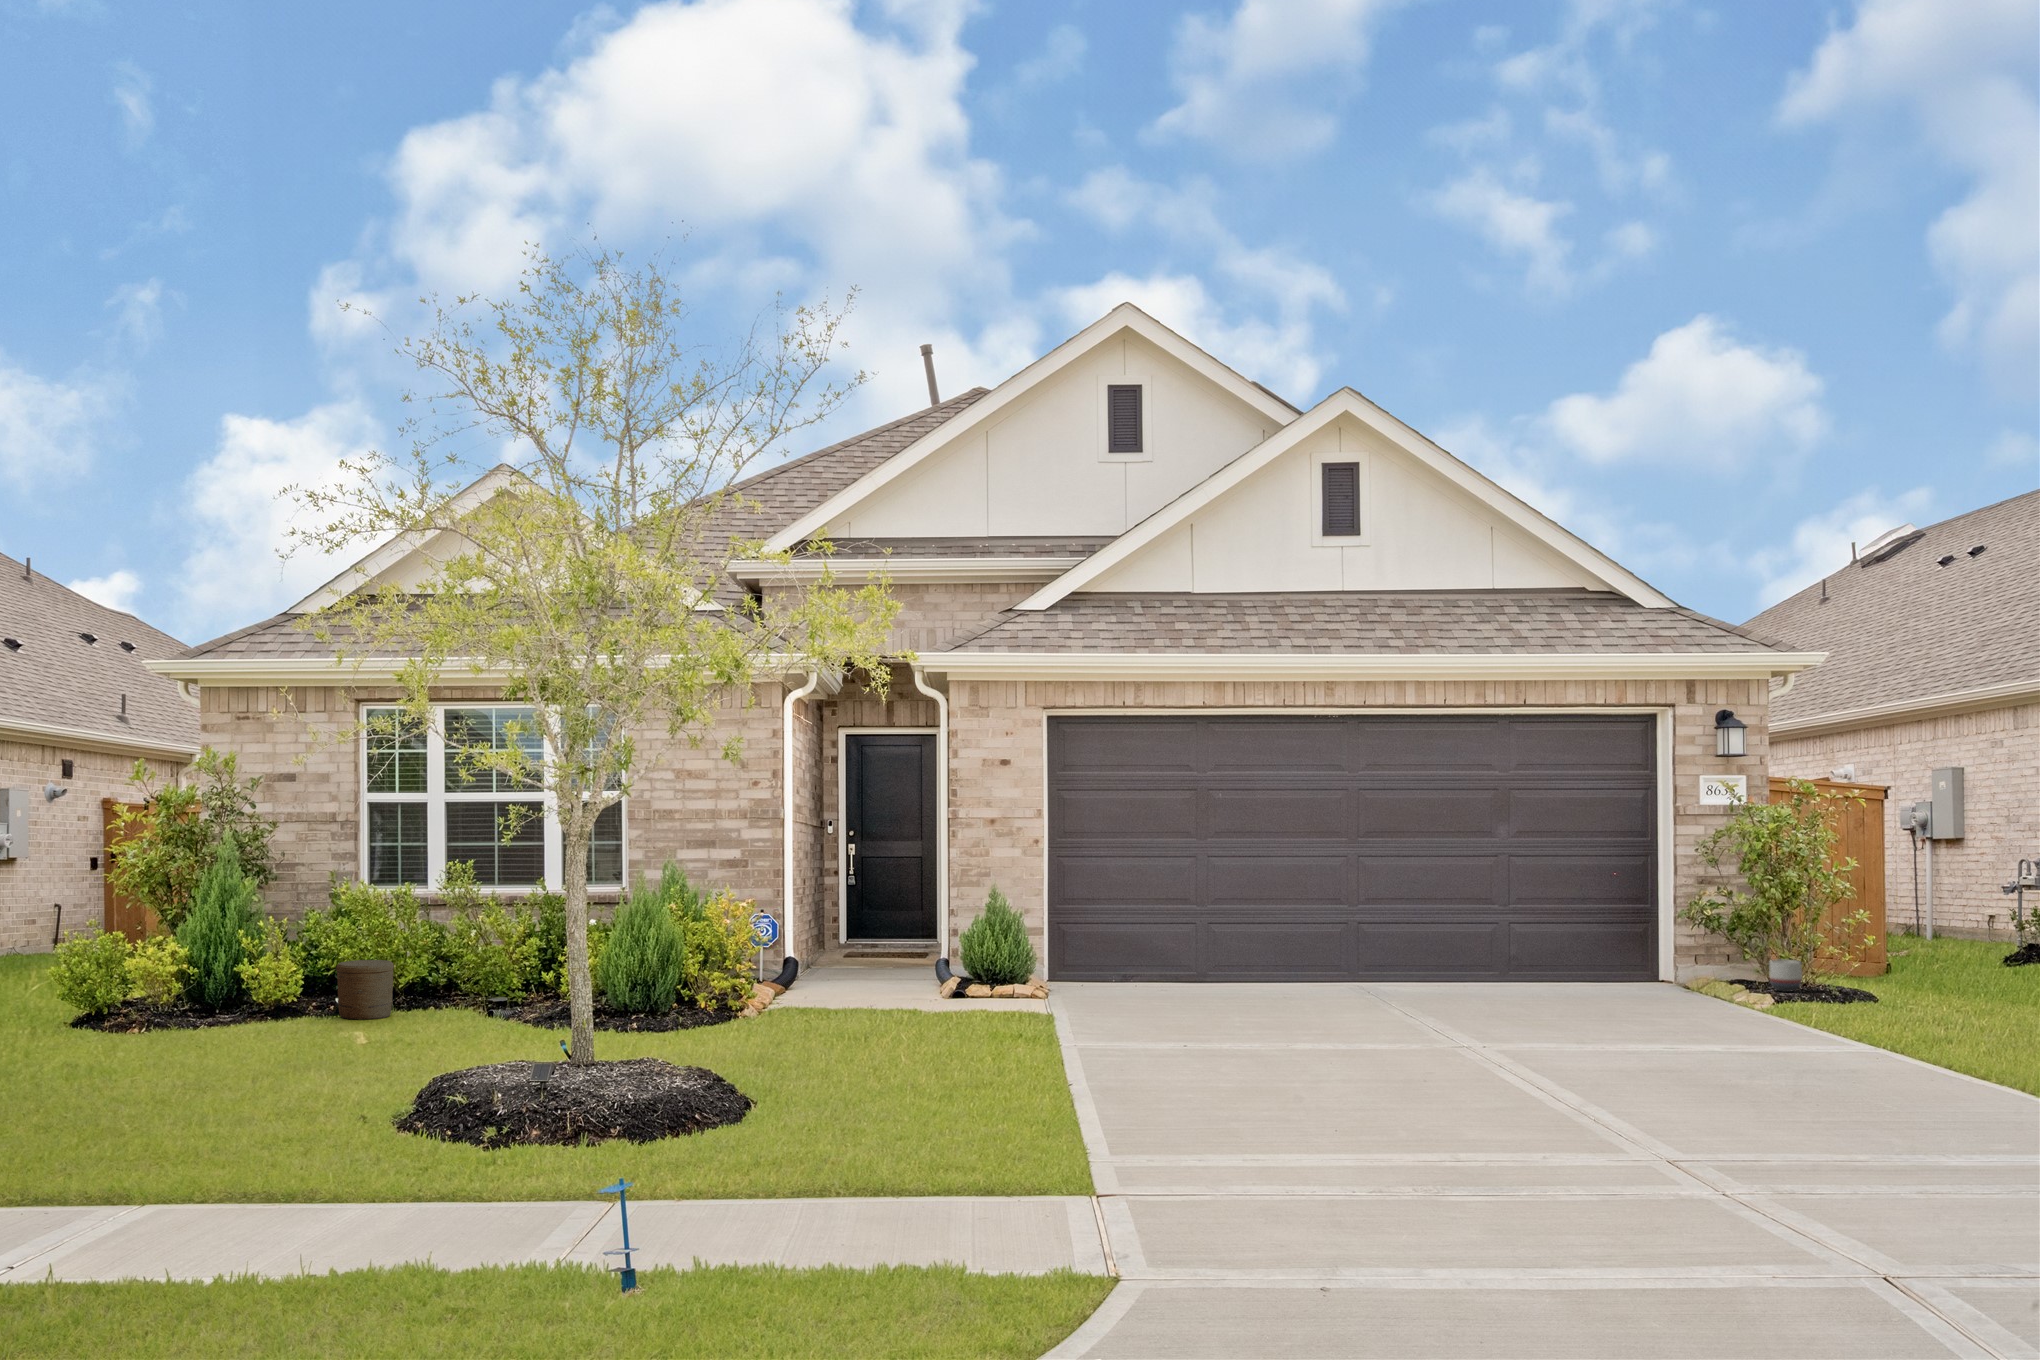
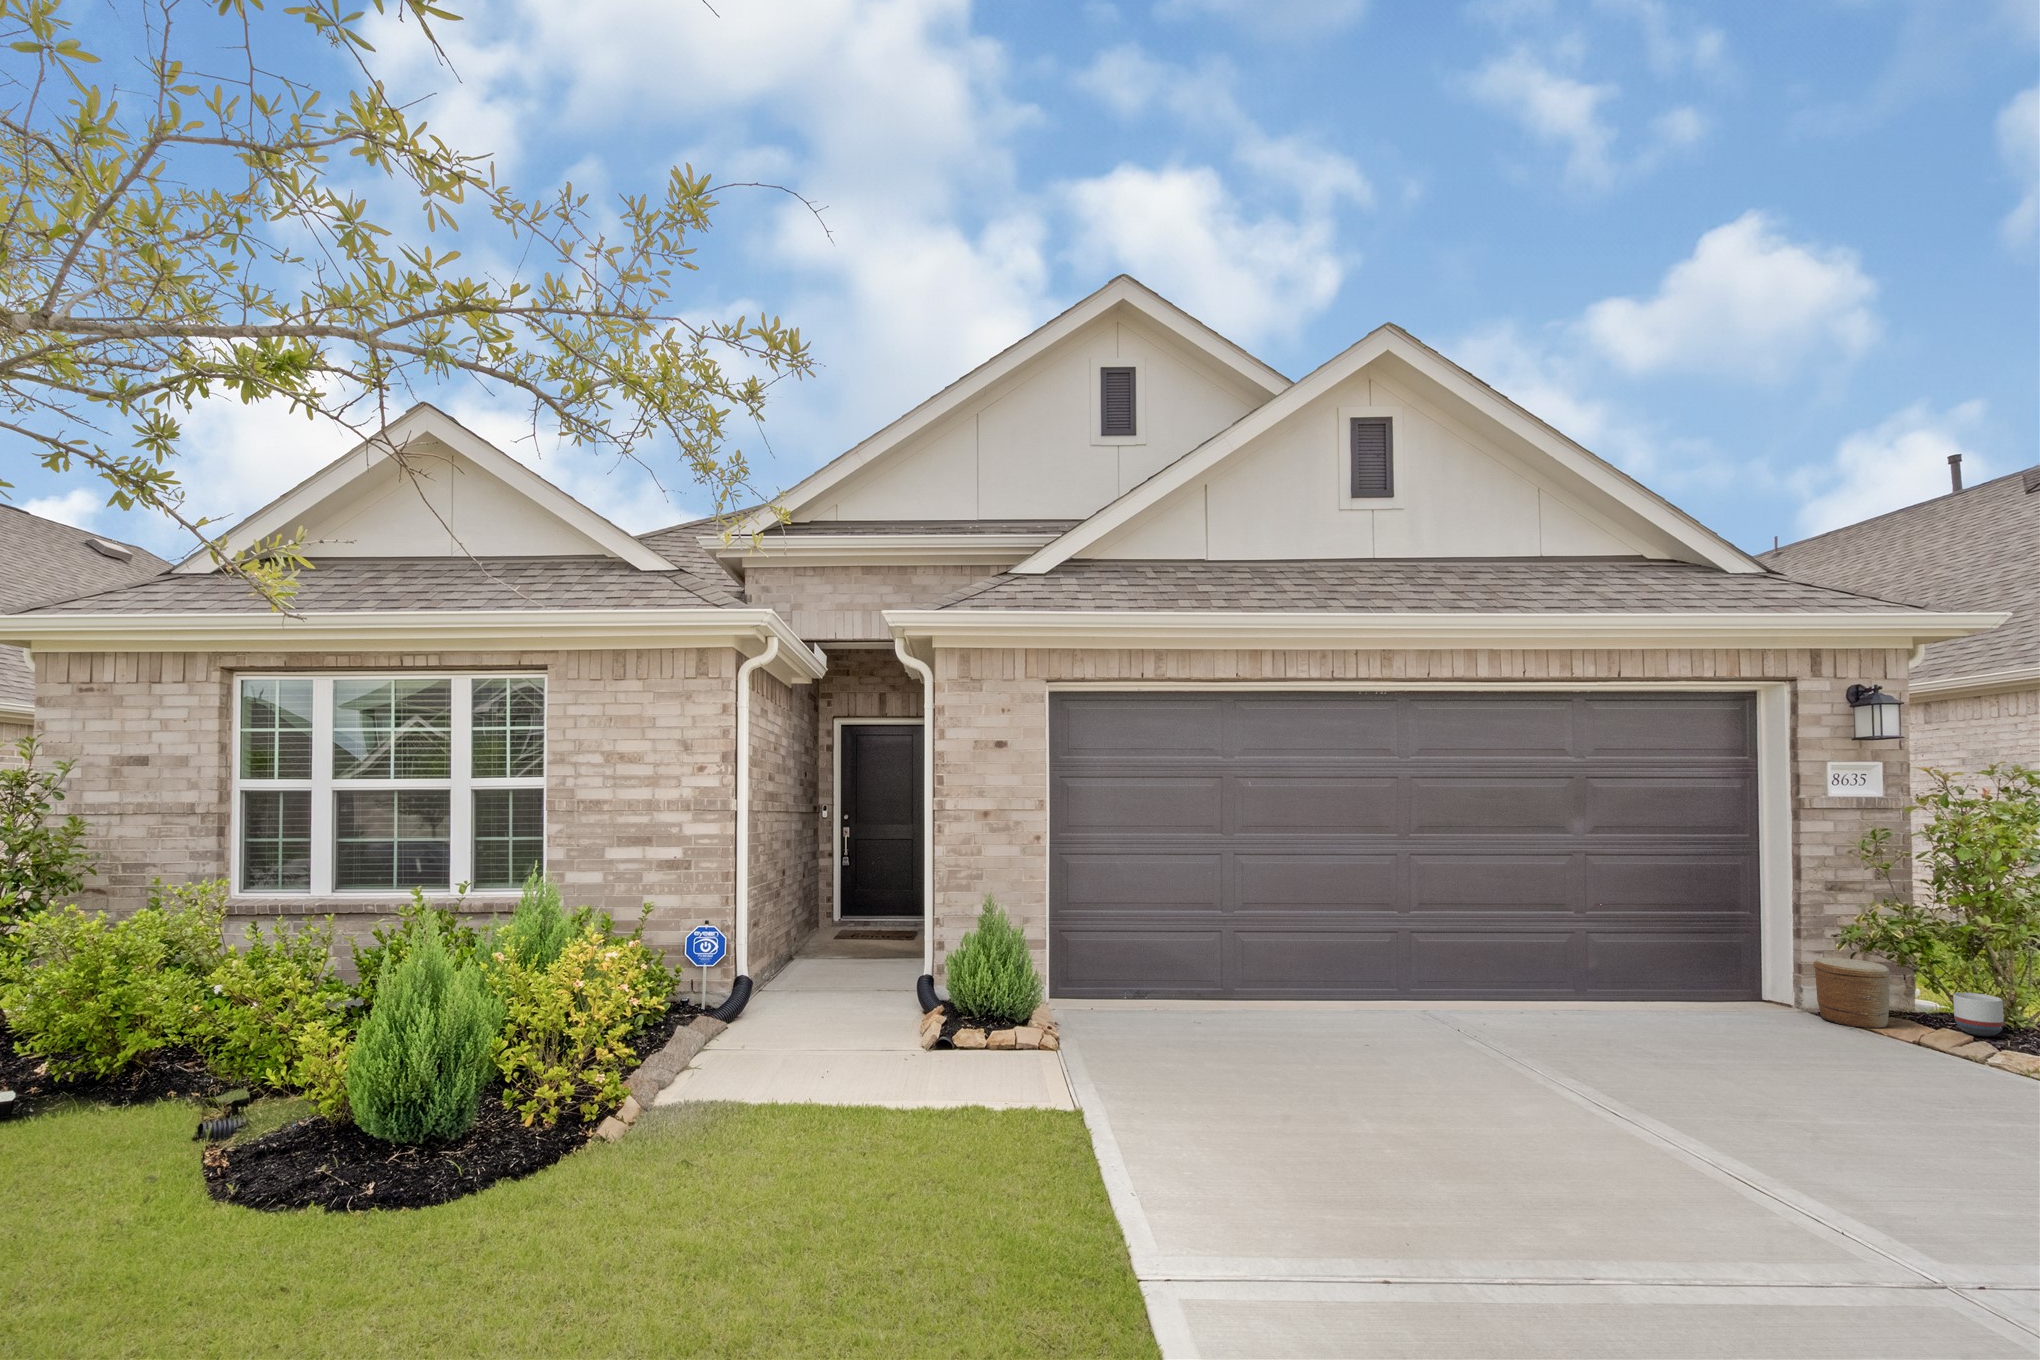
woven basket: present [336,960,394,1020] -> present [1813,958,1890,1028]

